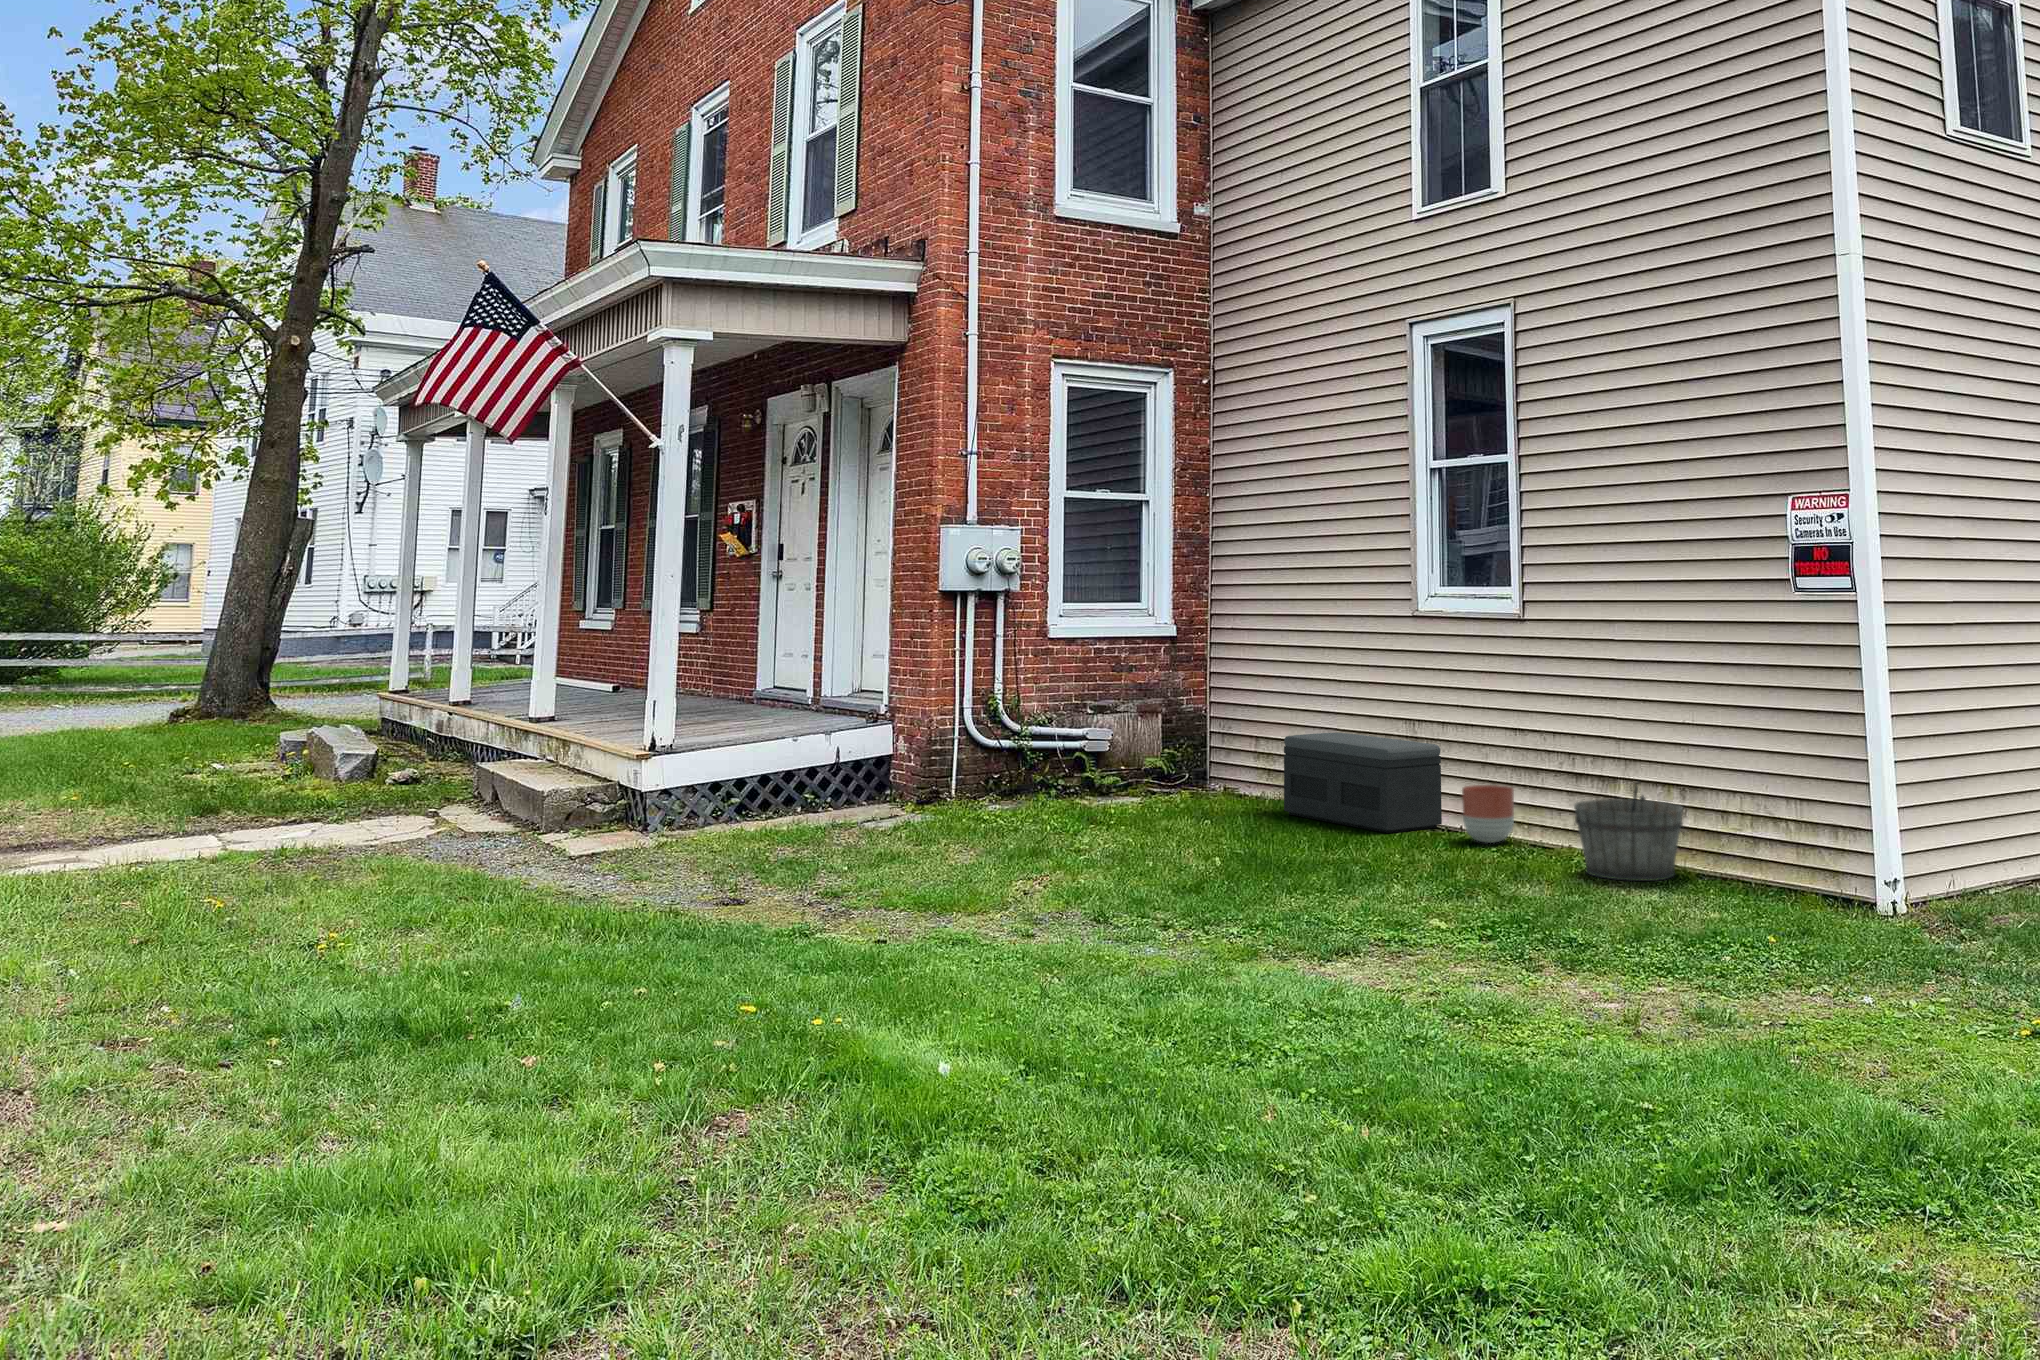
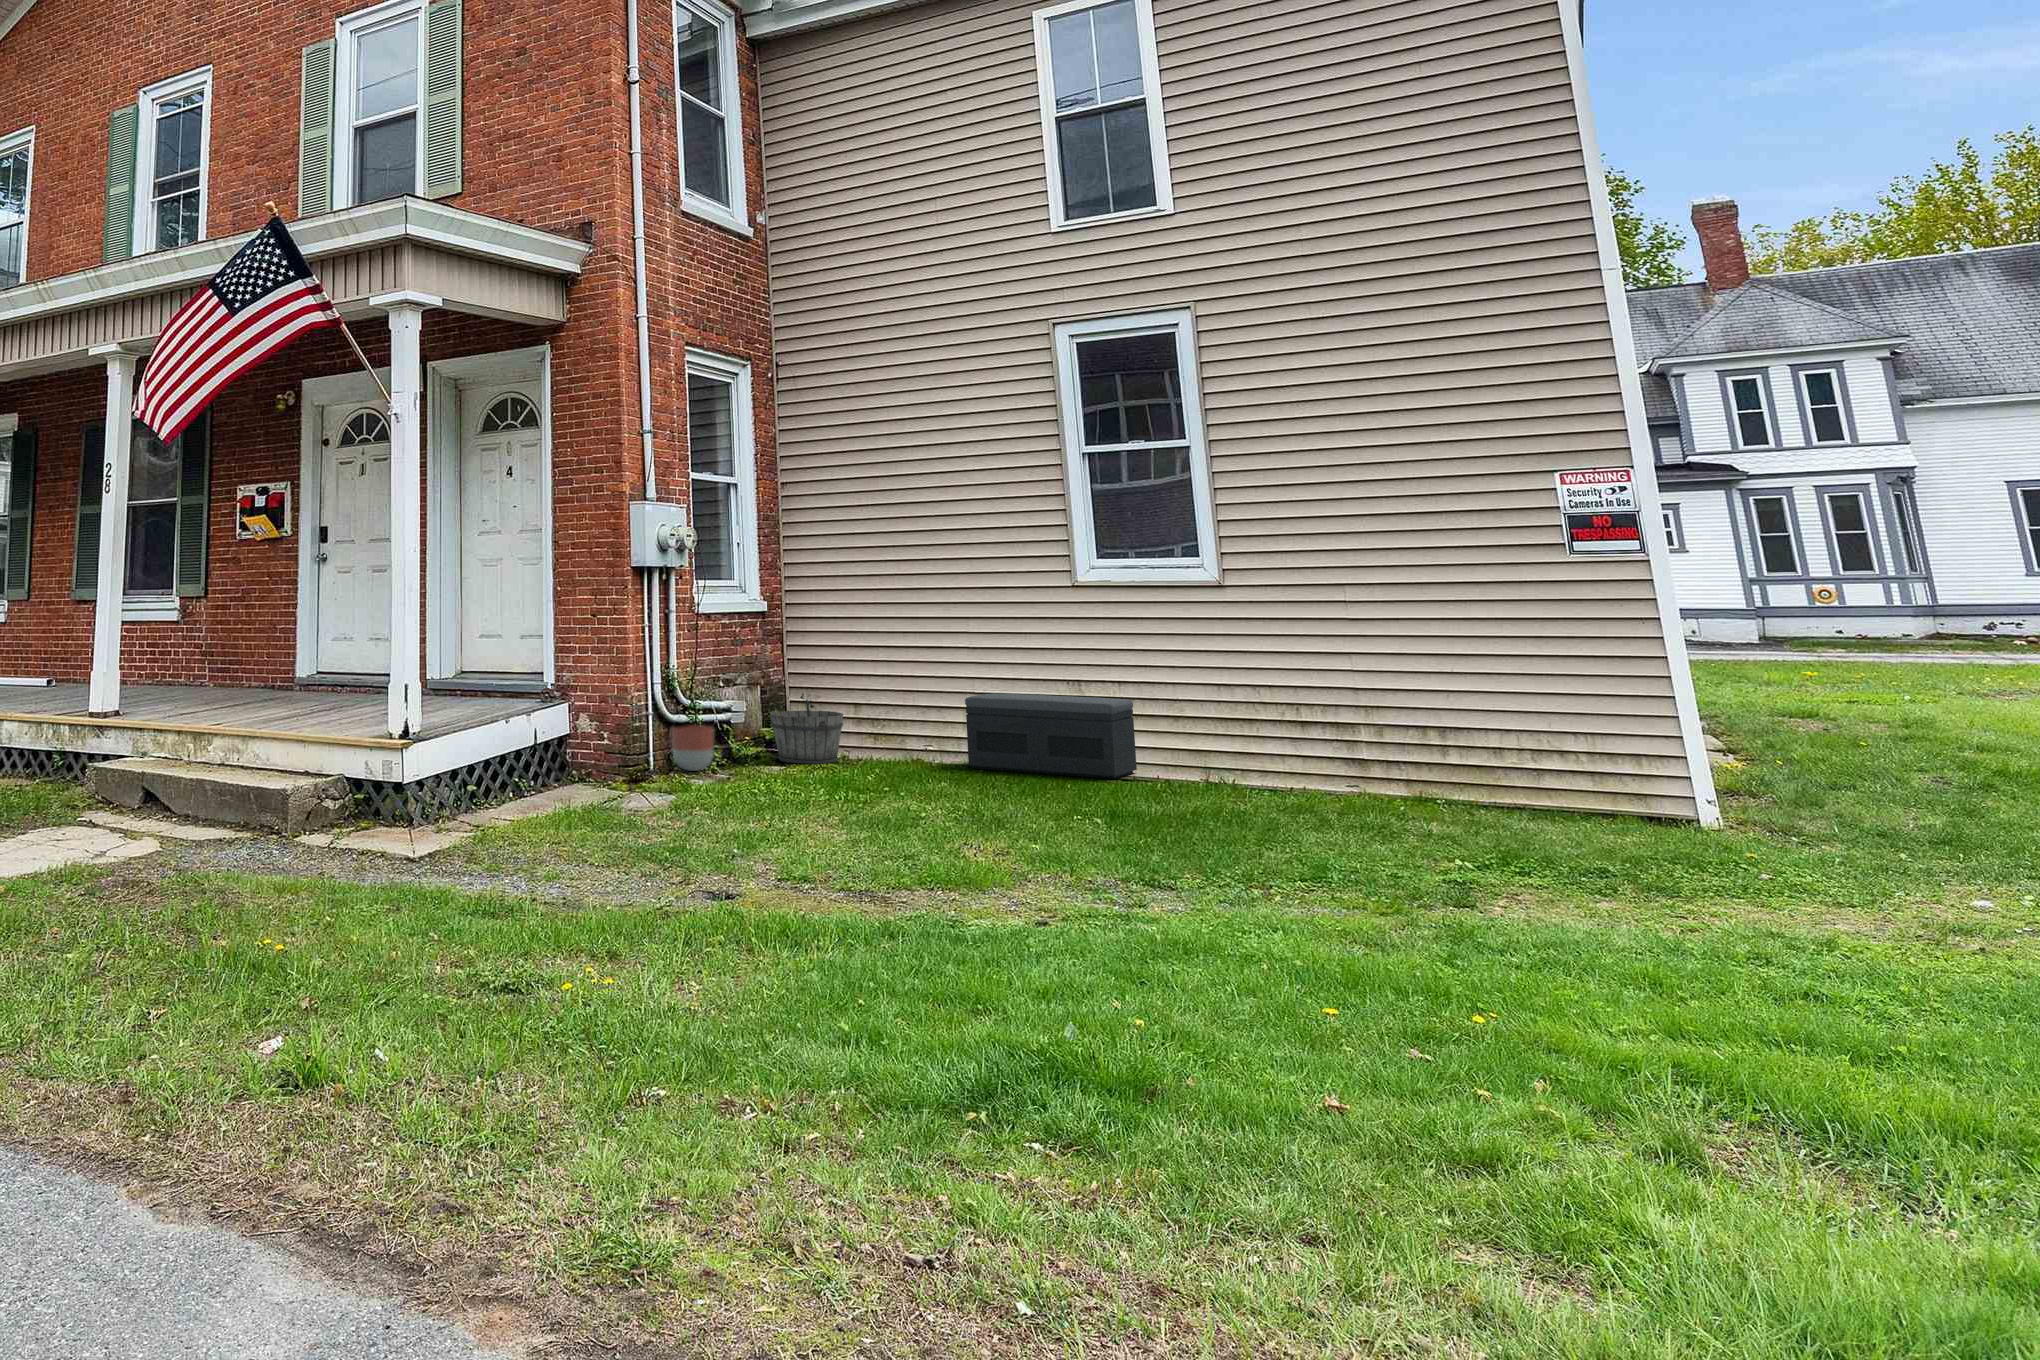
wooden bucket: present [1574,782,1683,881] -> present [770,696,843,764]
planter: present [1462,785,1514,843] -> present [672,725,713,771]

